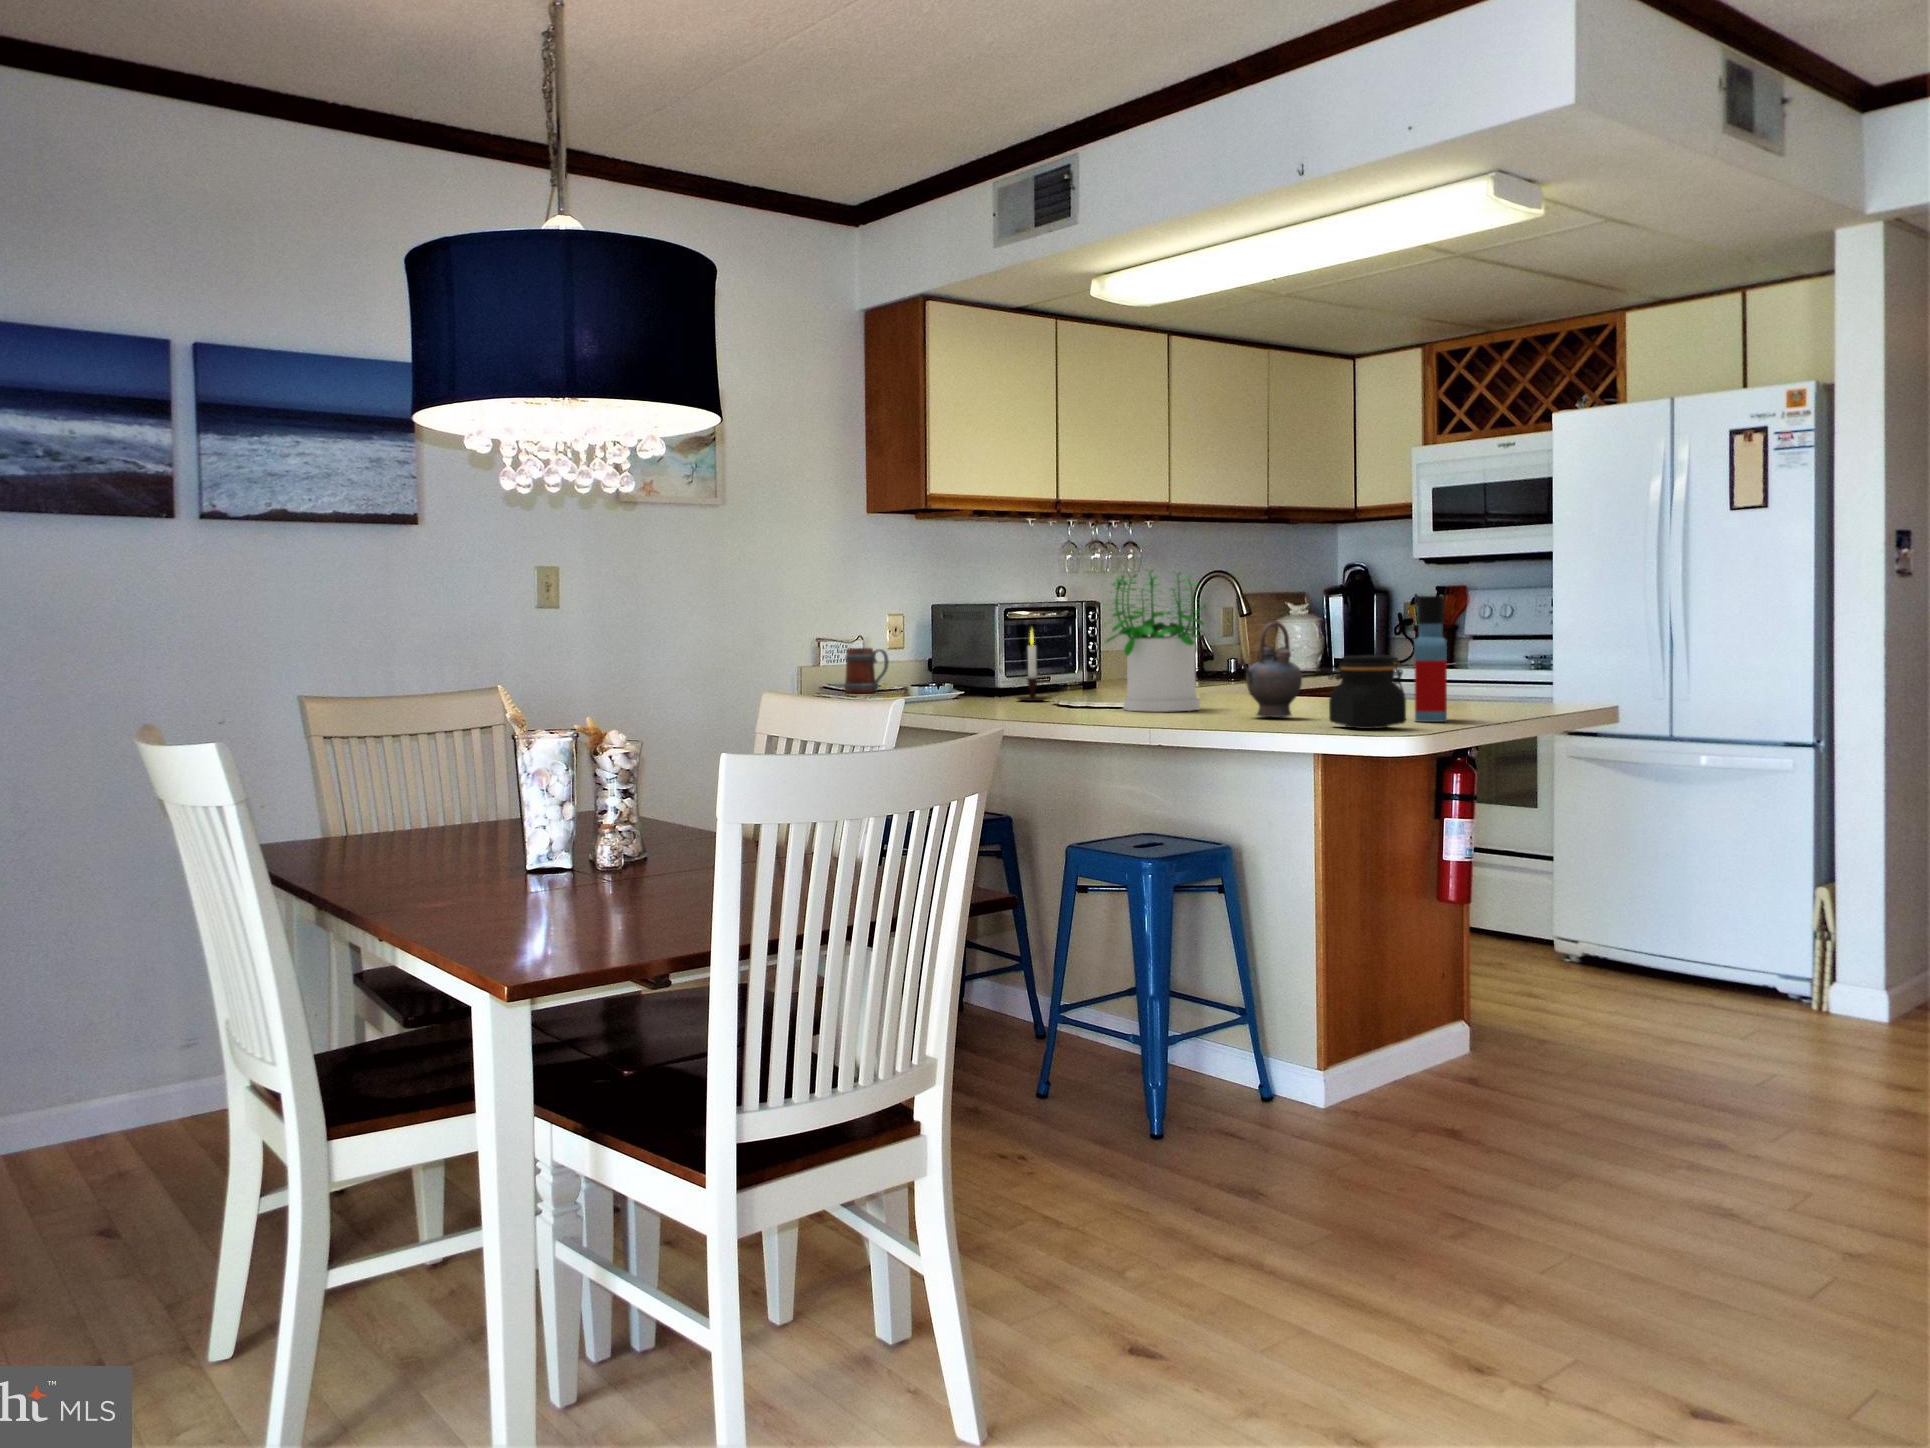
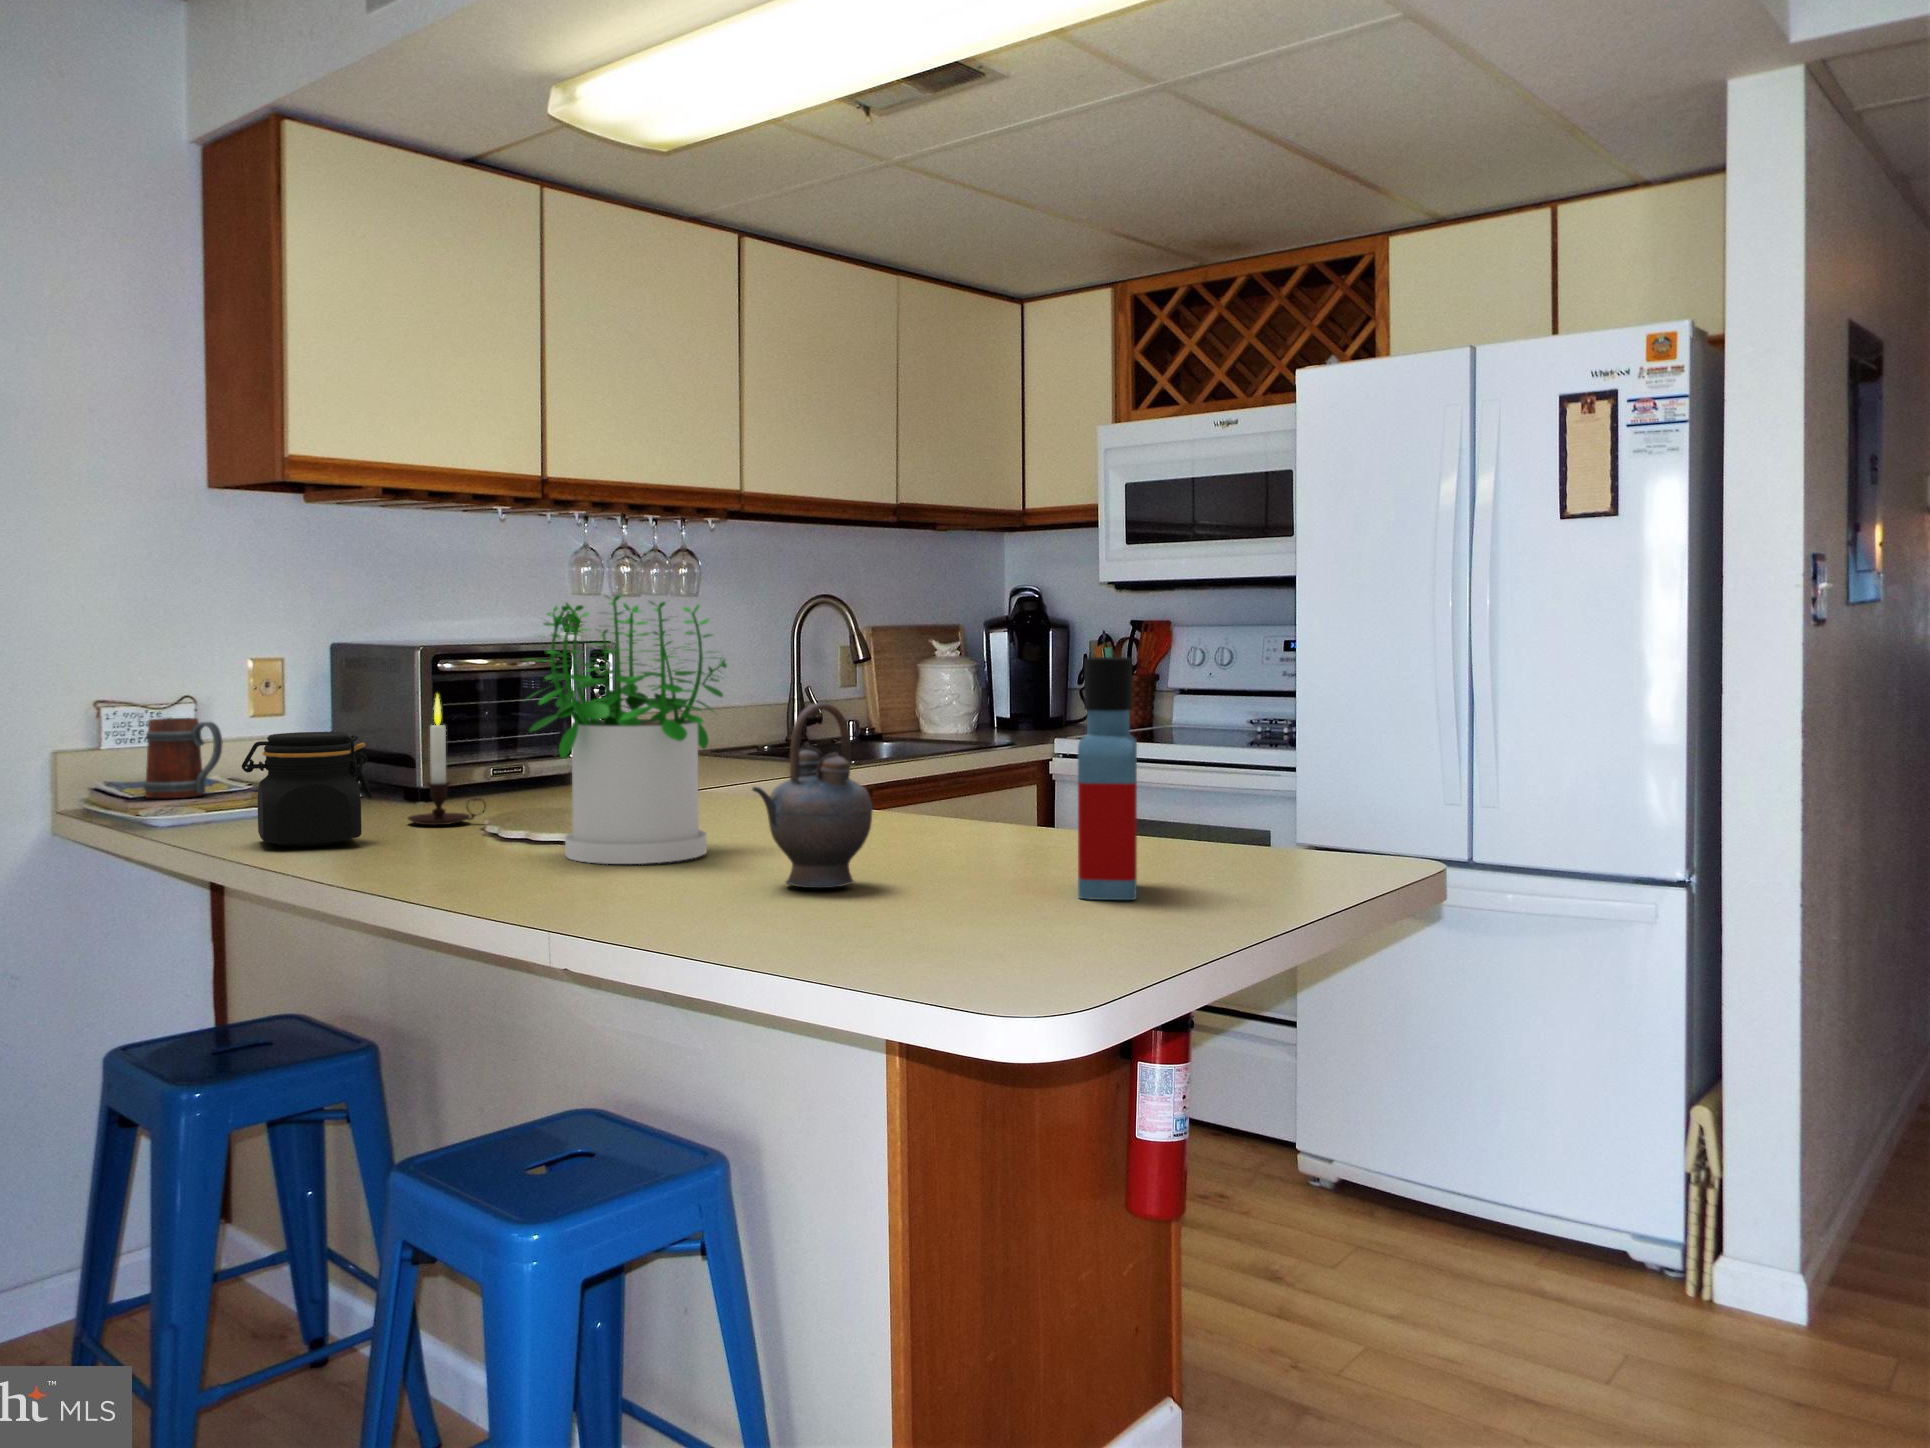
jar: present [1328,655,1406,729] -> present [242,732,372,847]

